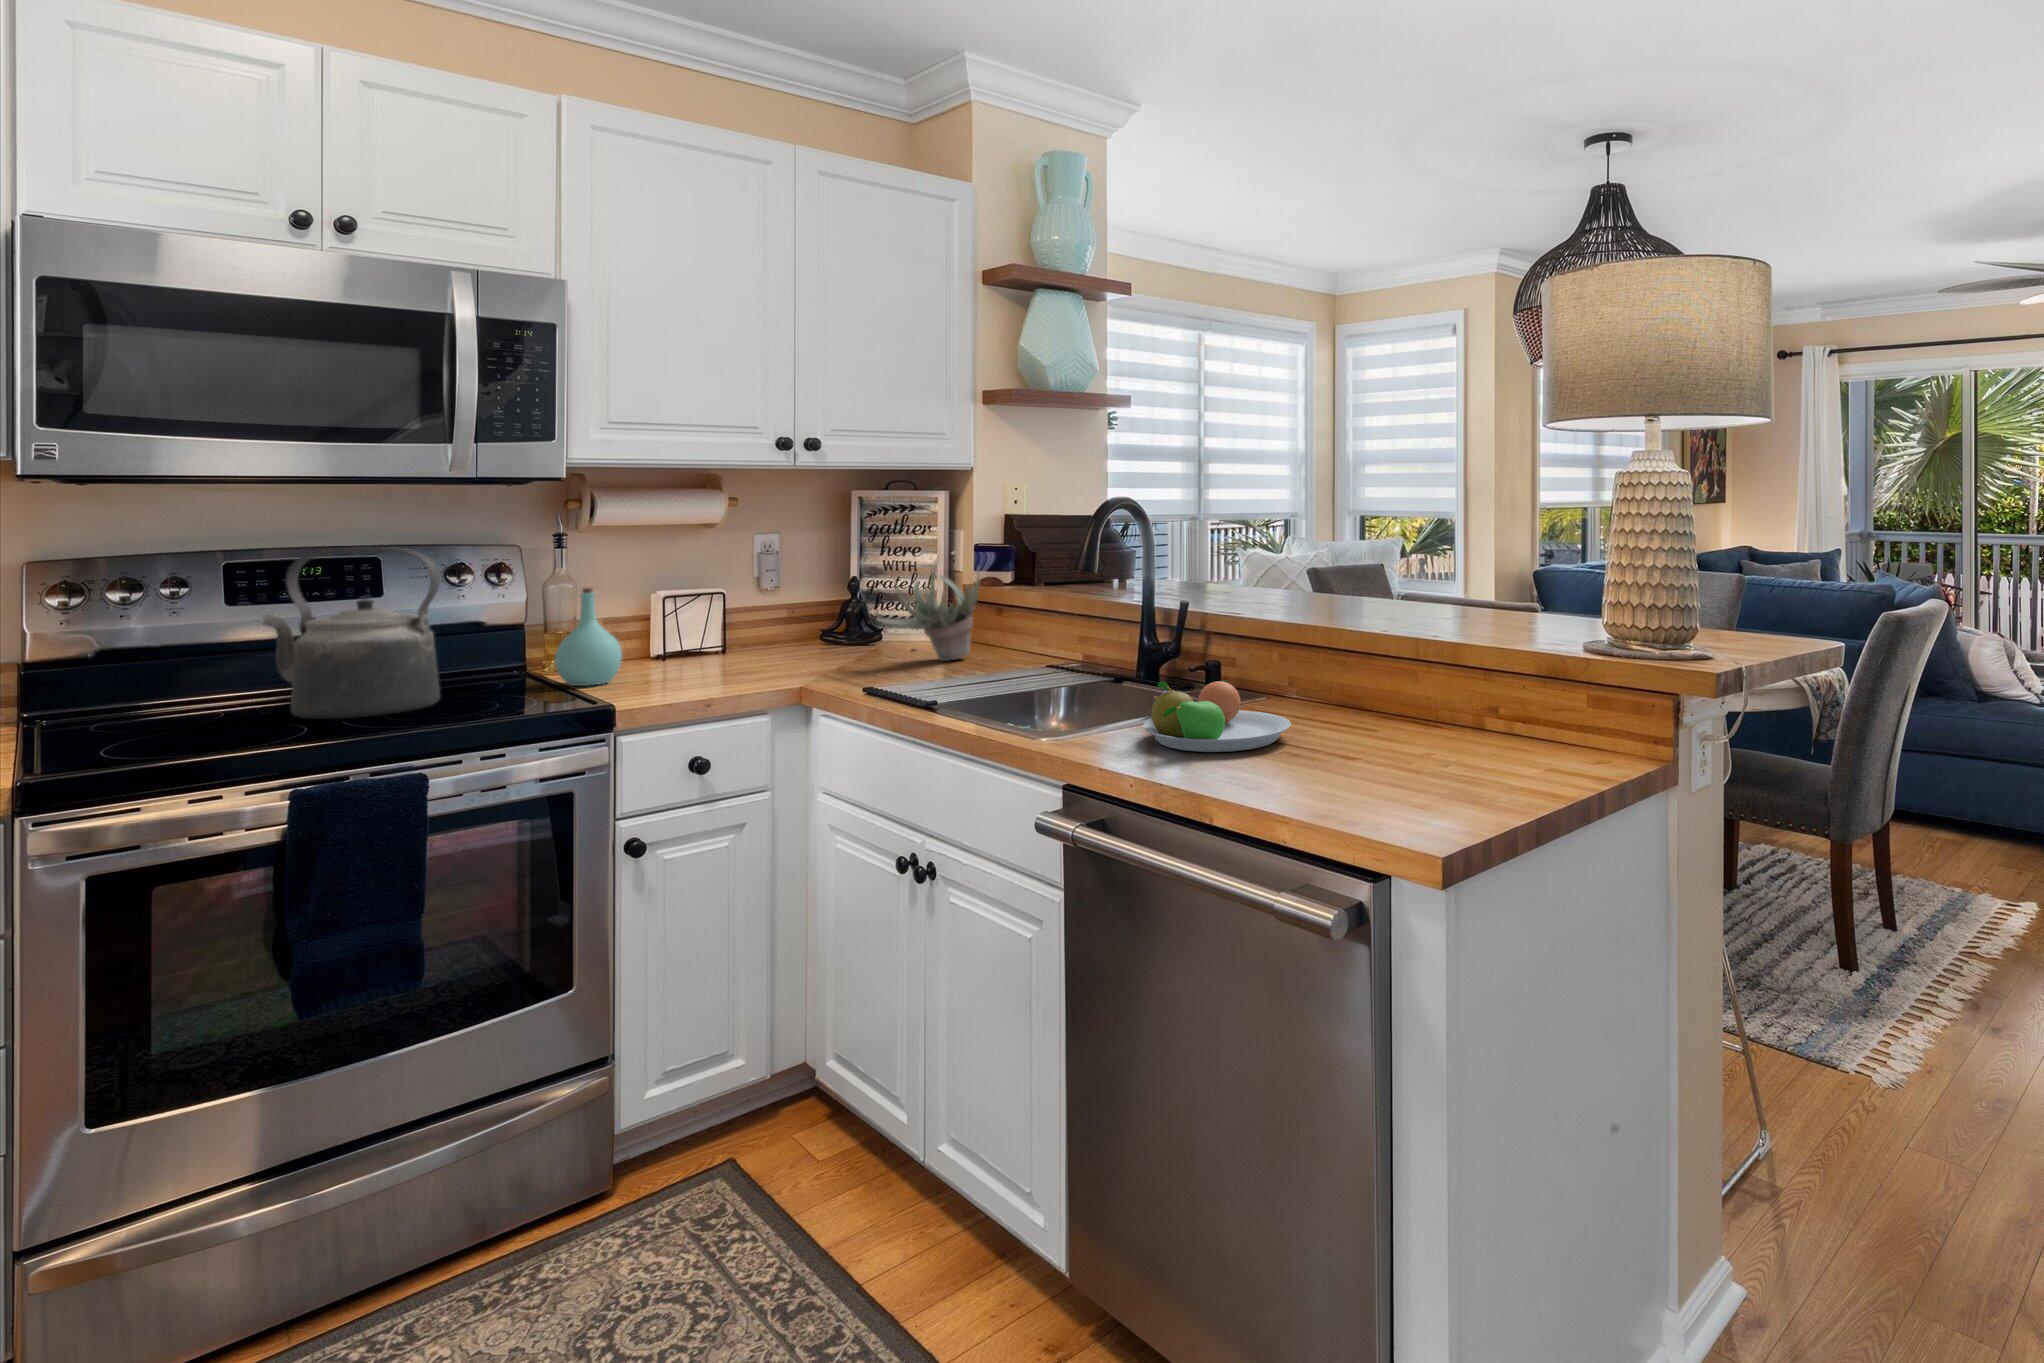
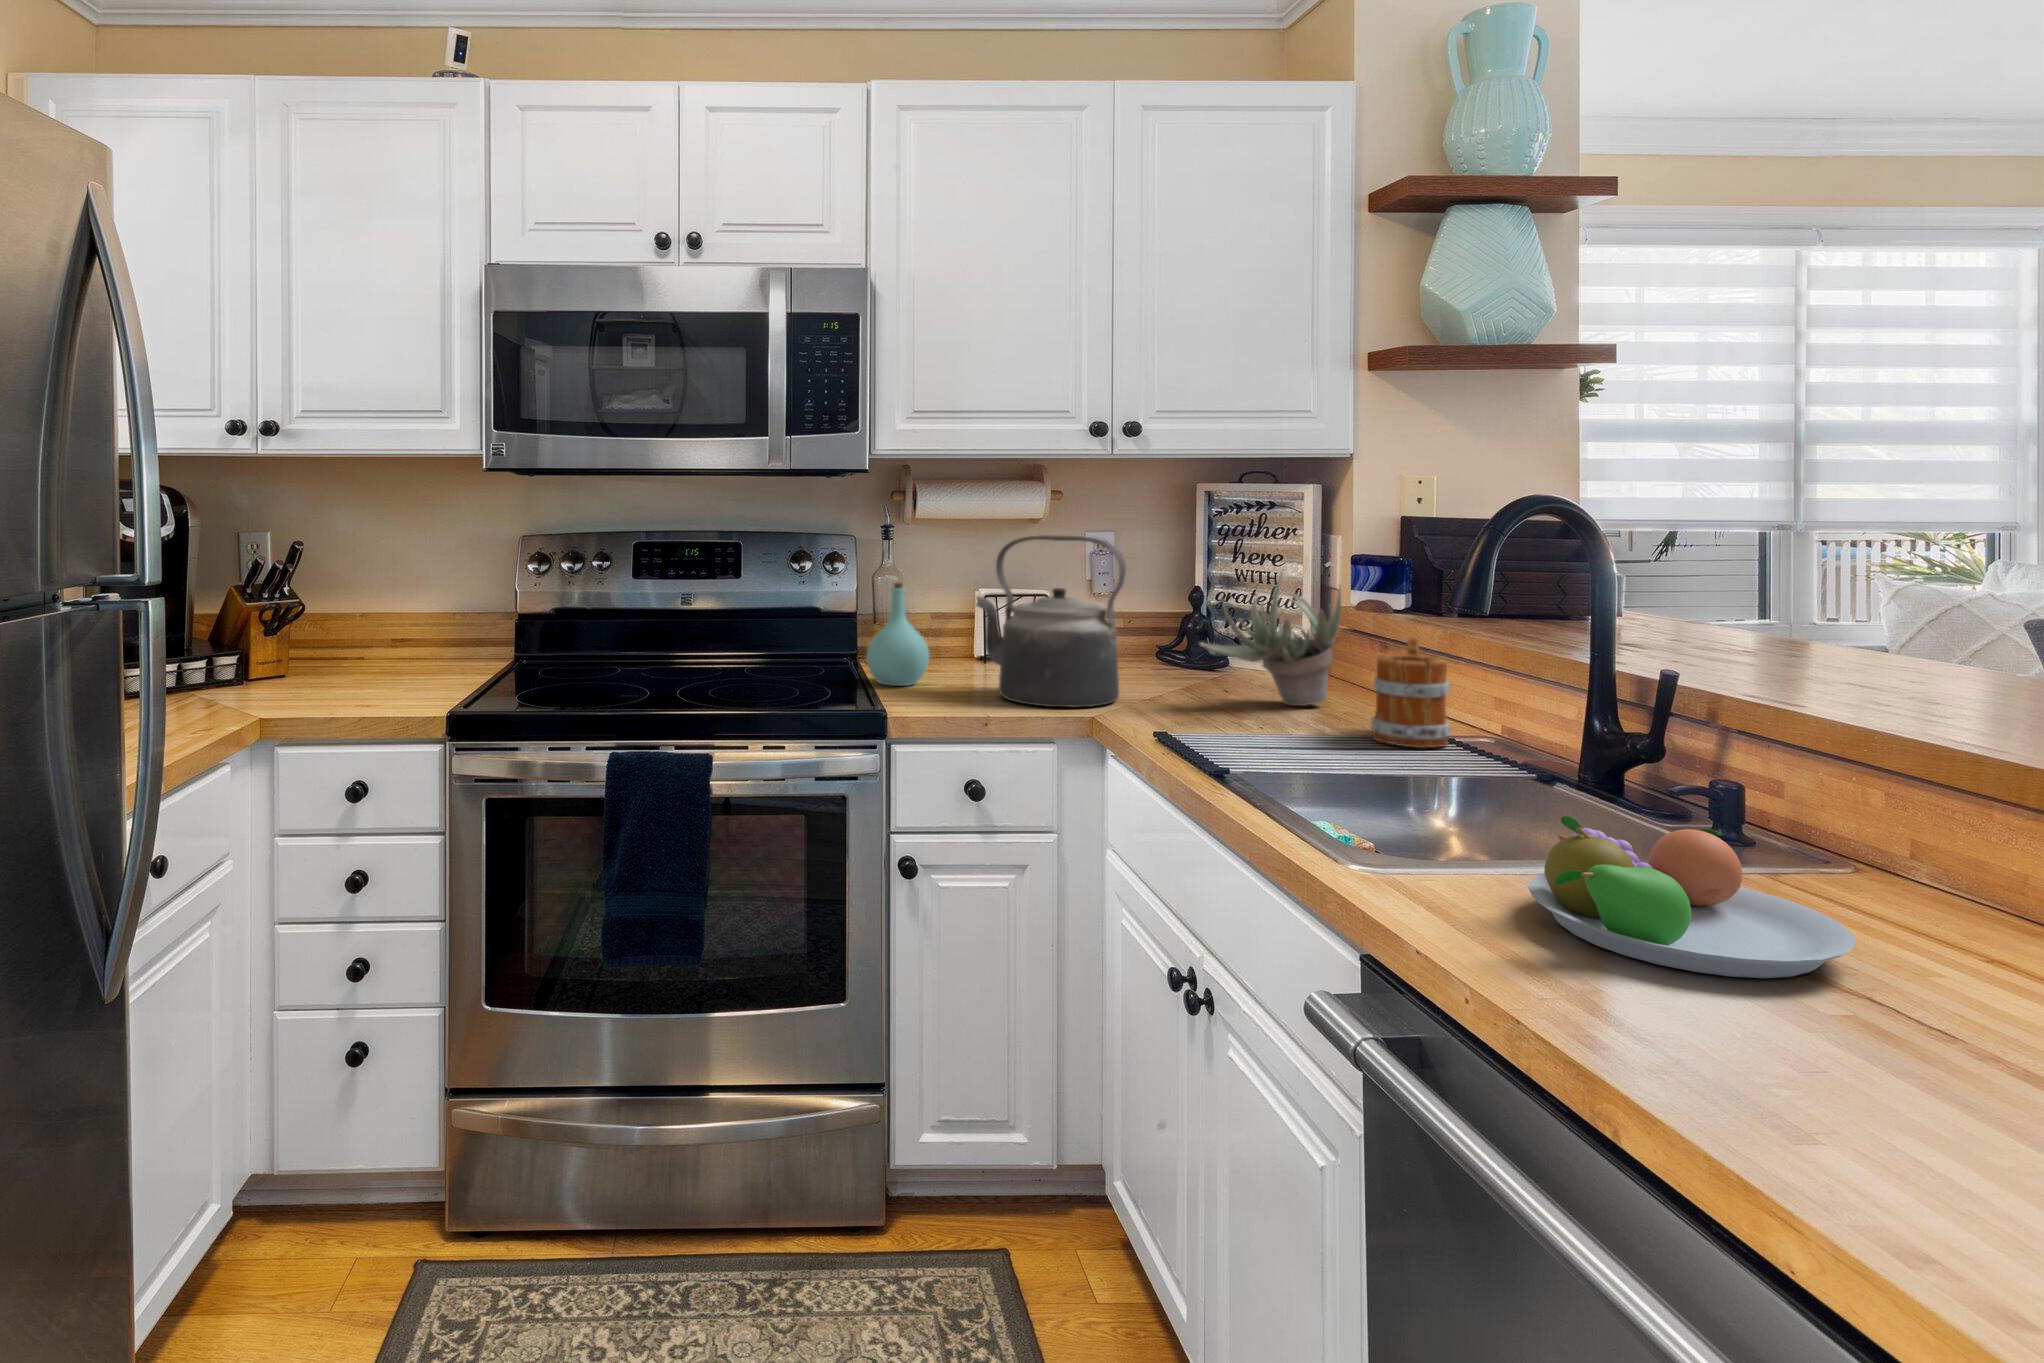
kettle: present [263,547,440,719] -> present [976,535,1126,707]
mug: none [1011,600,1061,675] -> present [1371,638,1450,748]

